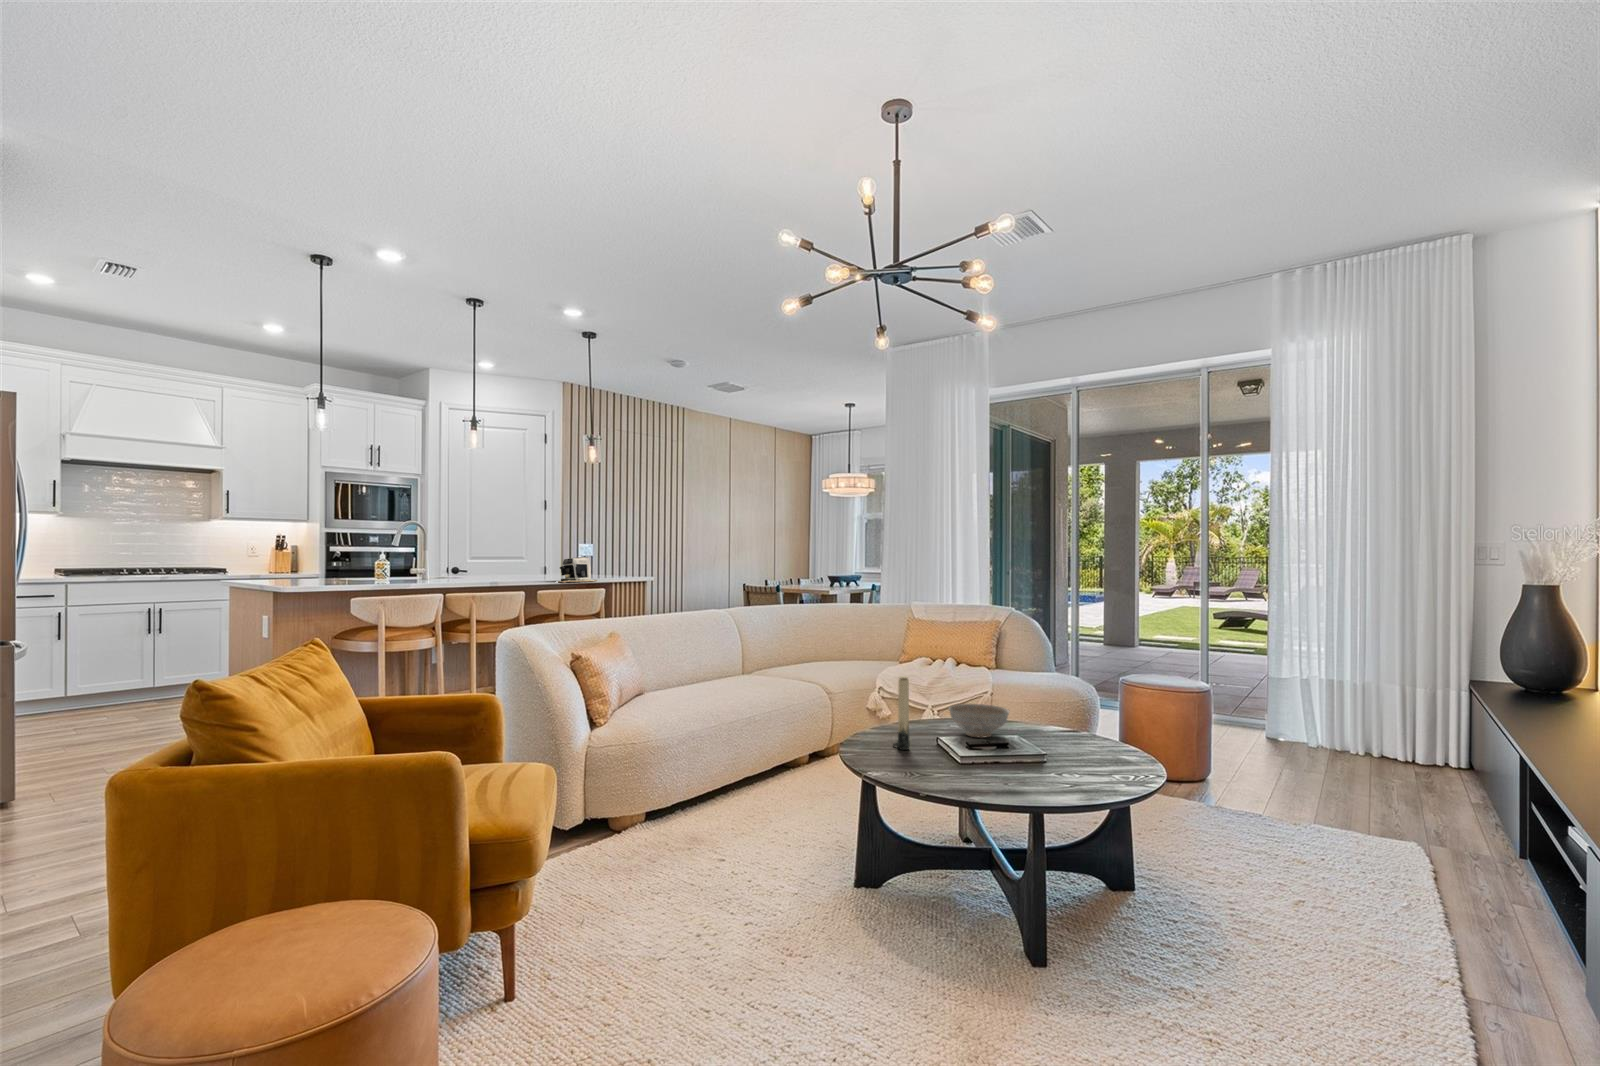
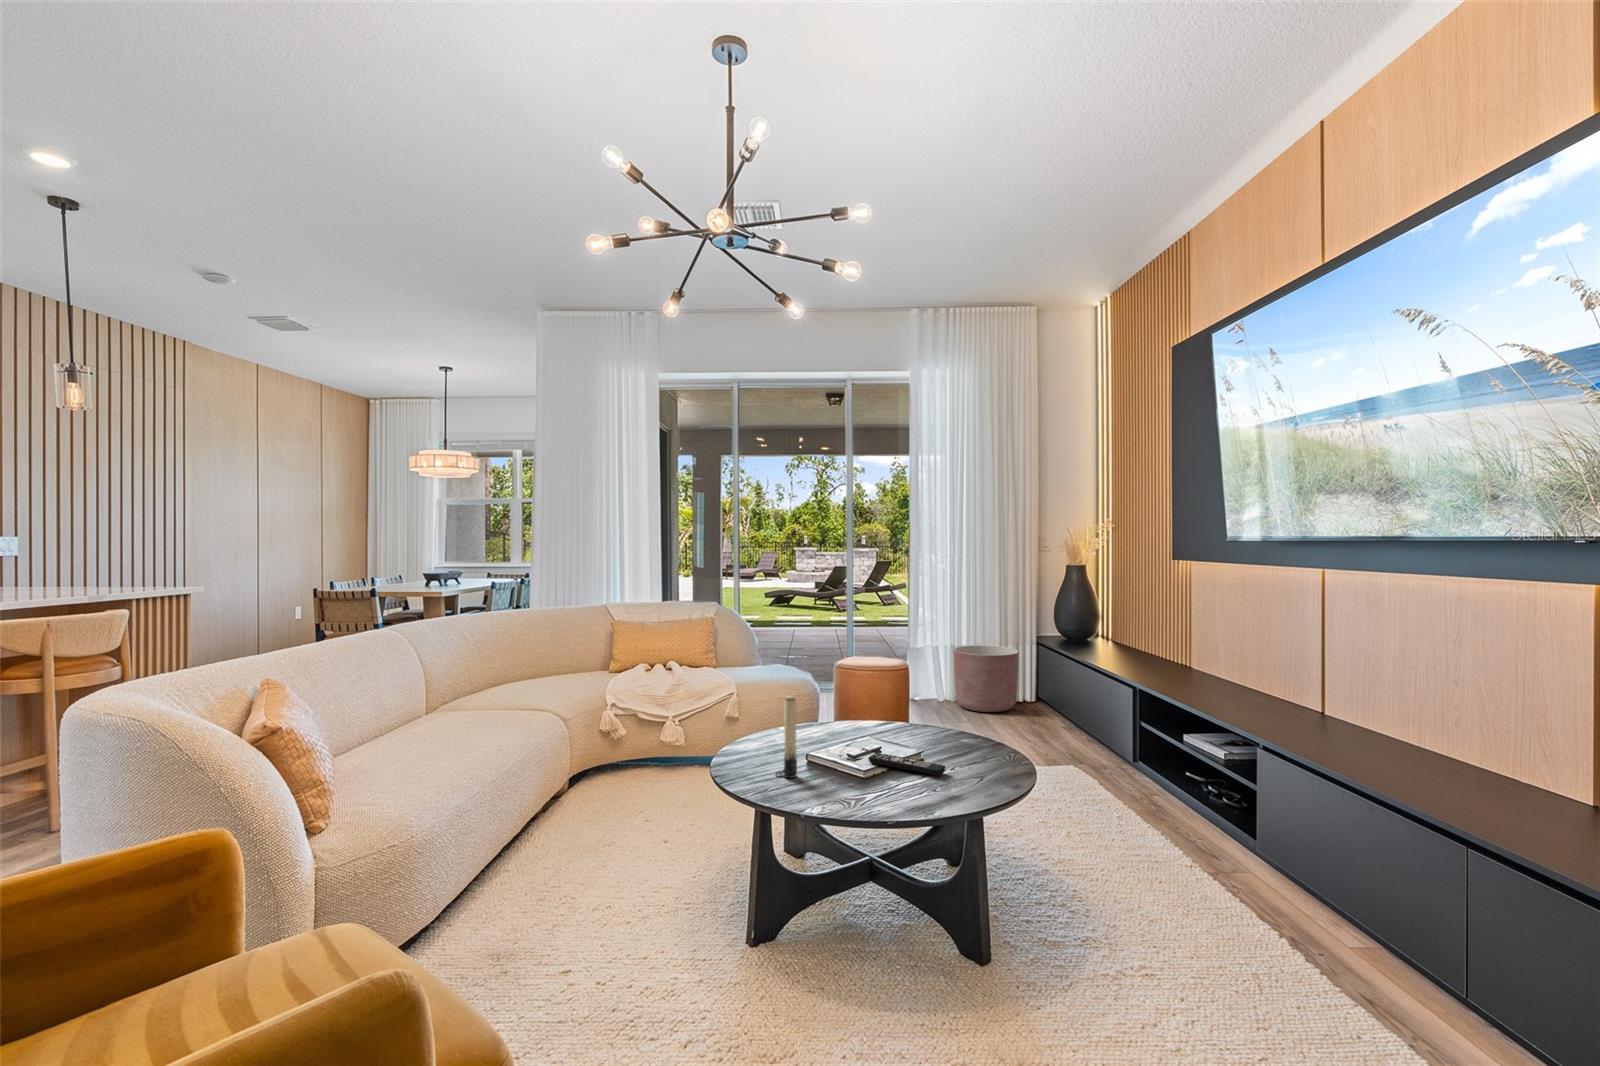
coffee maker: present [560,557,597,583] -> none [20,560,108,604]
planter: none [1322,683,1424,771] -> present [953,645,1019,712]
decorative bowl: present [949,704,1009,738] -> none [798,711,860,748]
remote control: none [989,746,1049,773] -> present [869,753,945,776]

